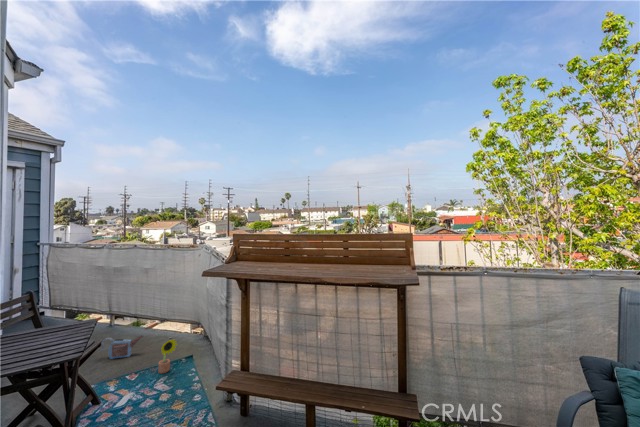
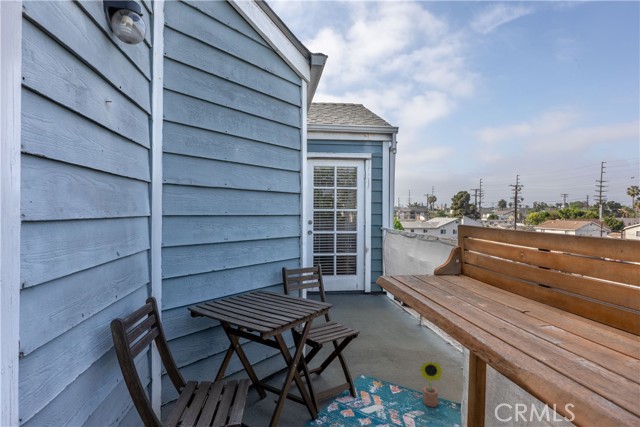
watering can: present [101,335,143,359] -> none [390,332,427,364]

